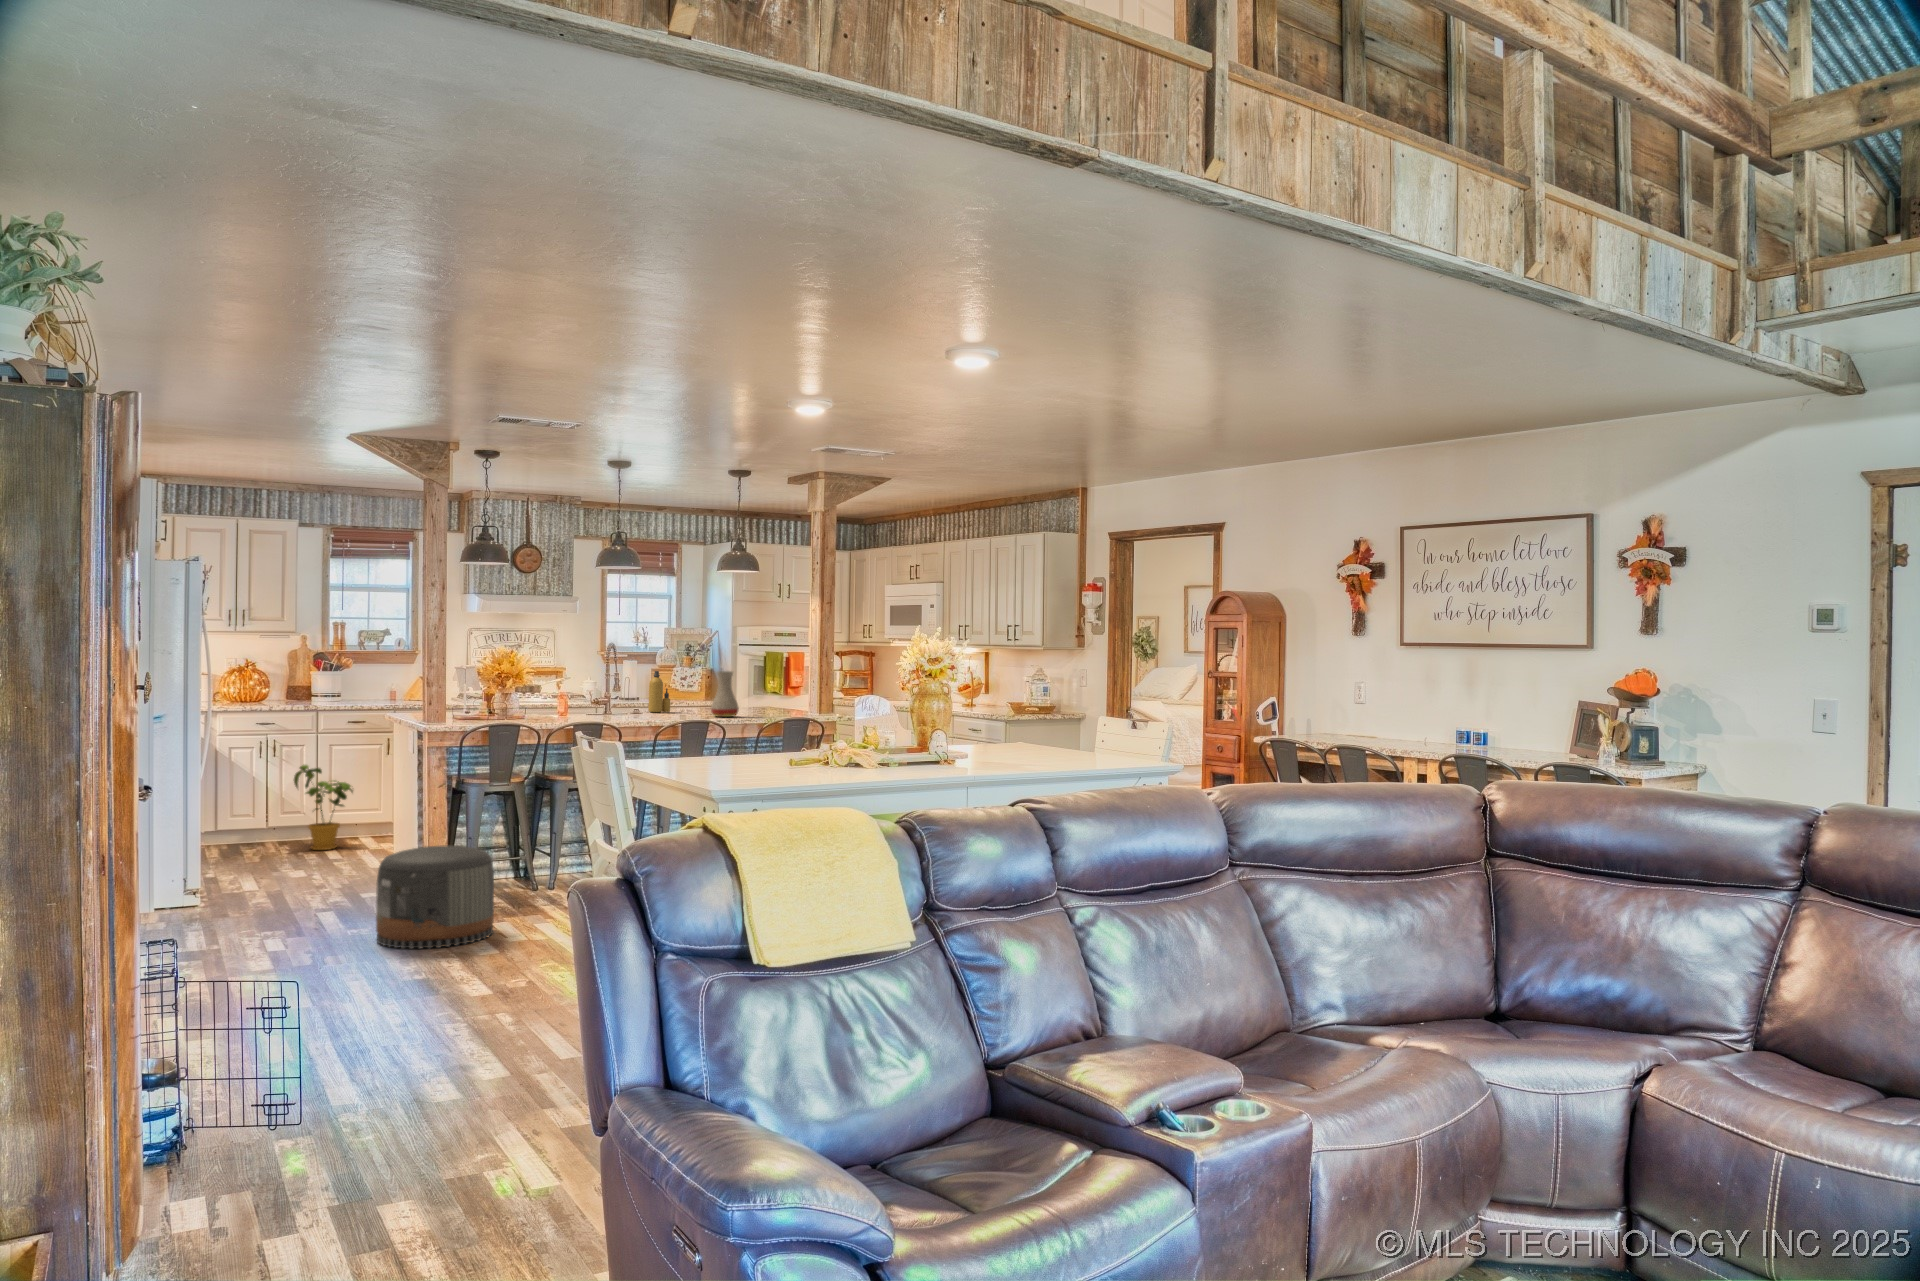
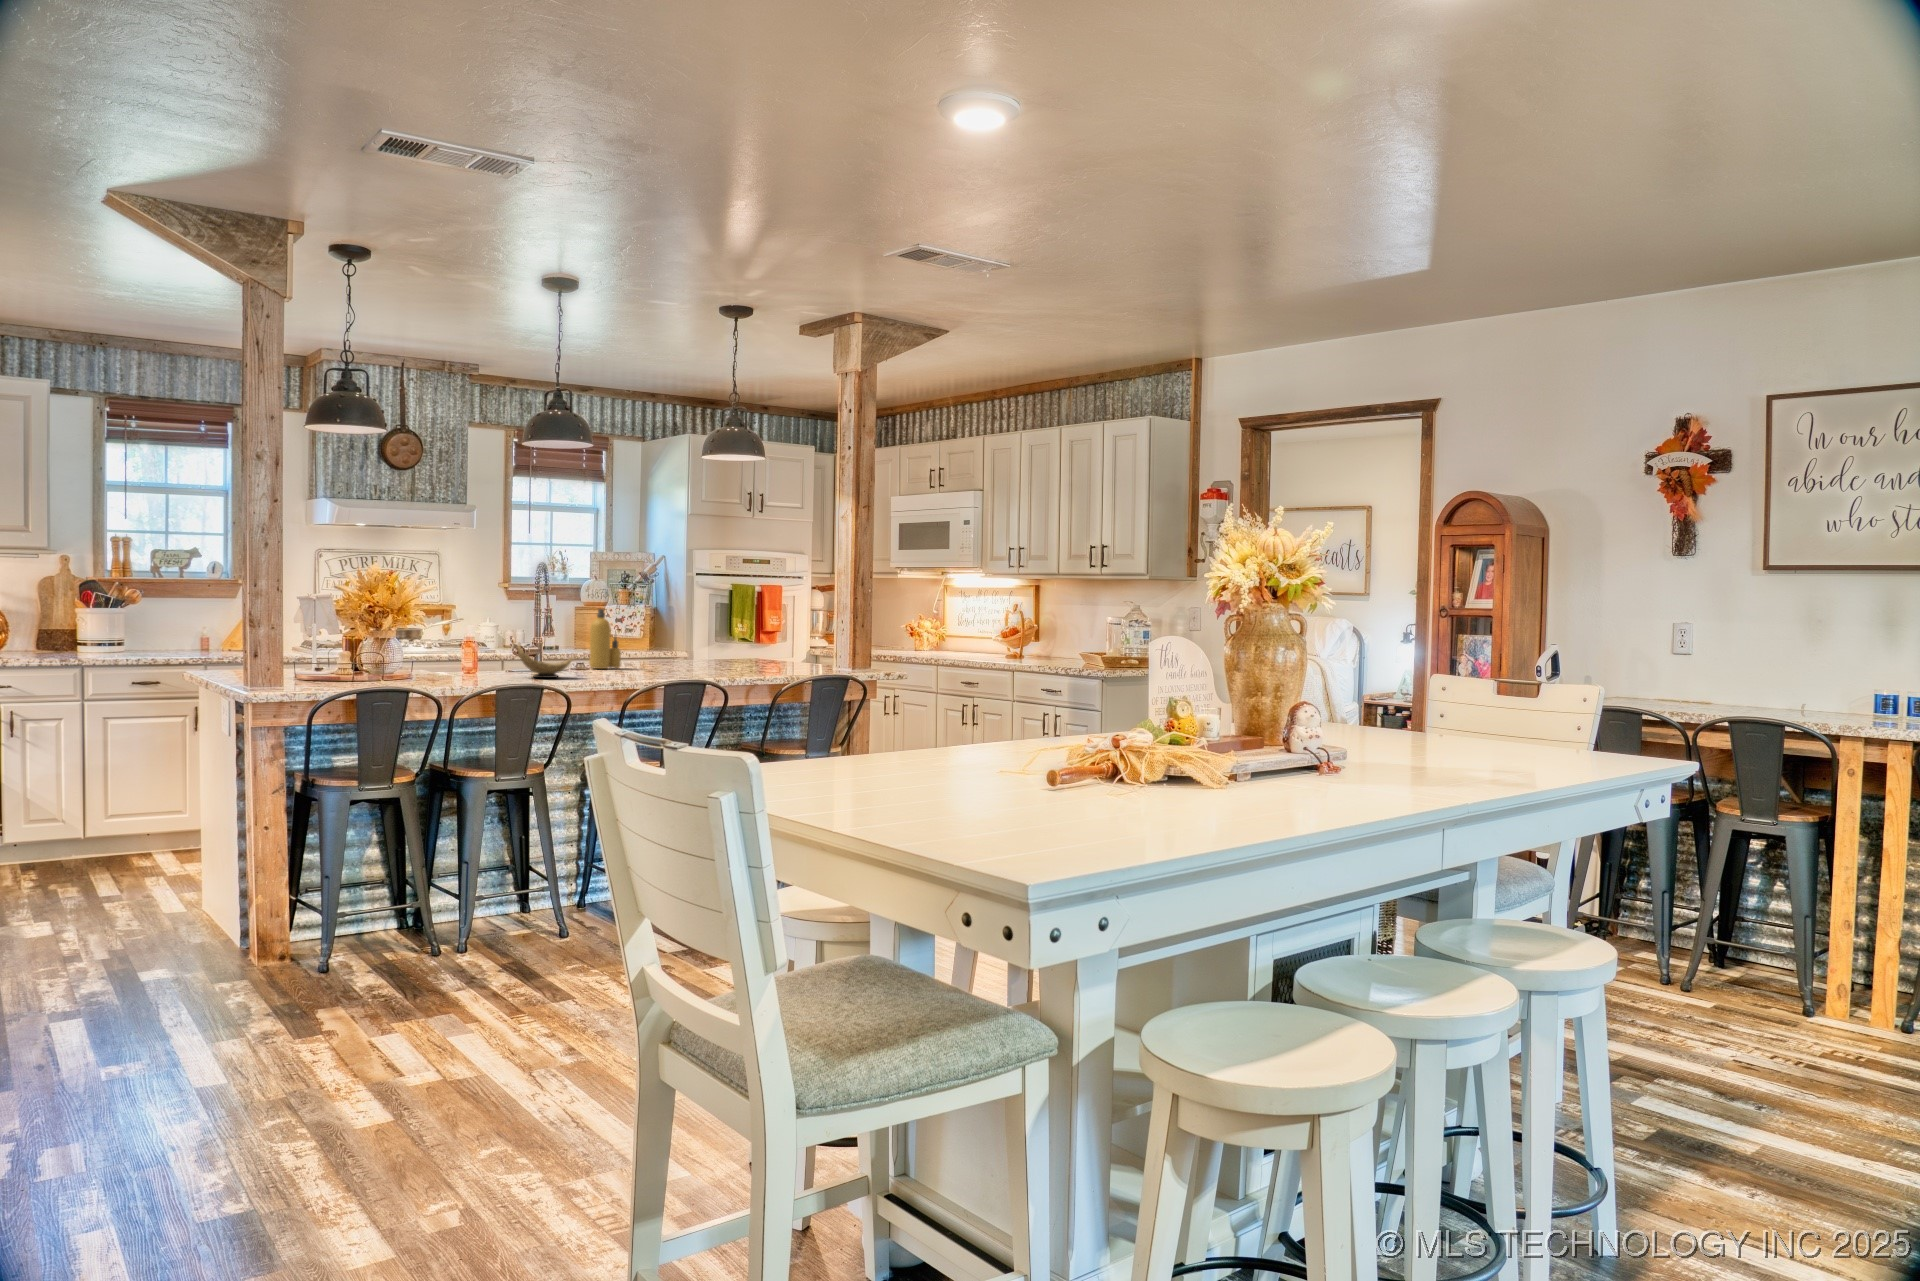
vase: present [711,671,739,717] -> none [684,609,725,676]
decorative bowl: none [596,694,633,718] -> present [517,644,573,678]
house plant: present [294,765,353,850] -> none [44,749,142,878]
pouf: present [376,846,494,949] -> none [158,908,376,1108]

